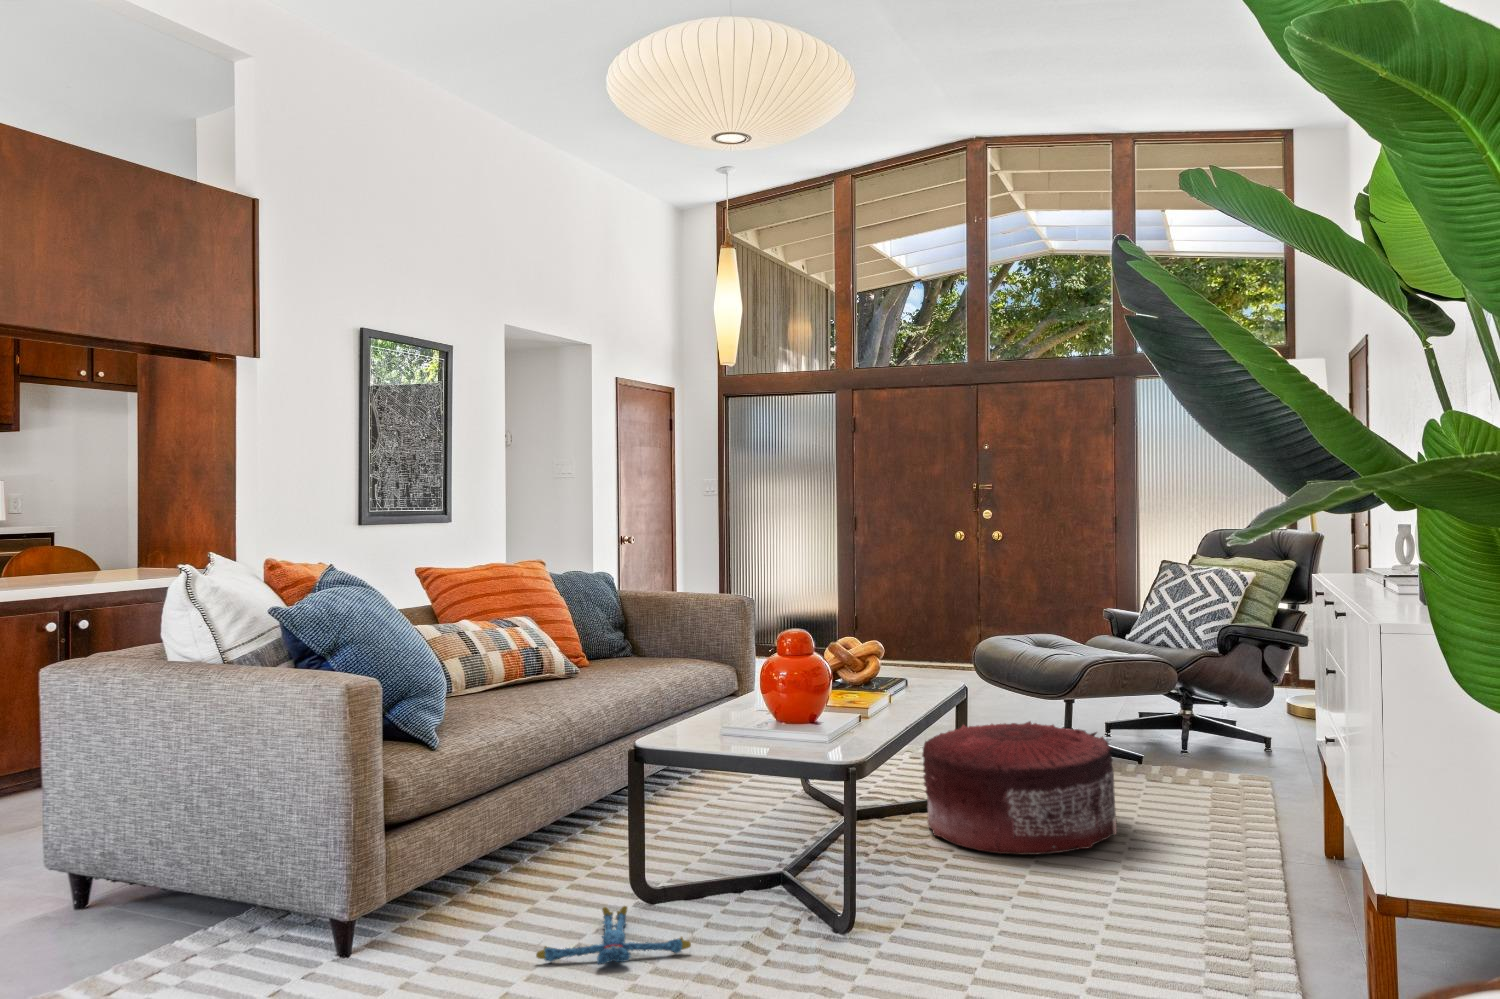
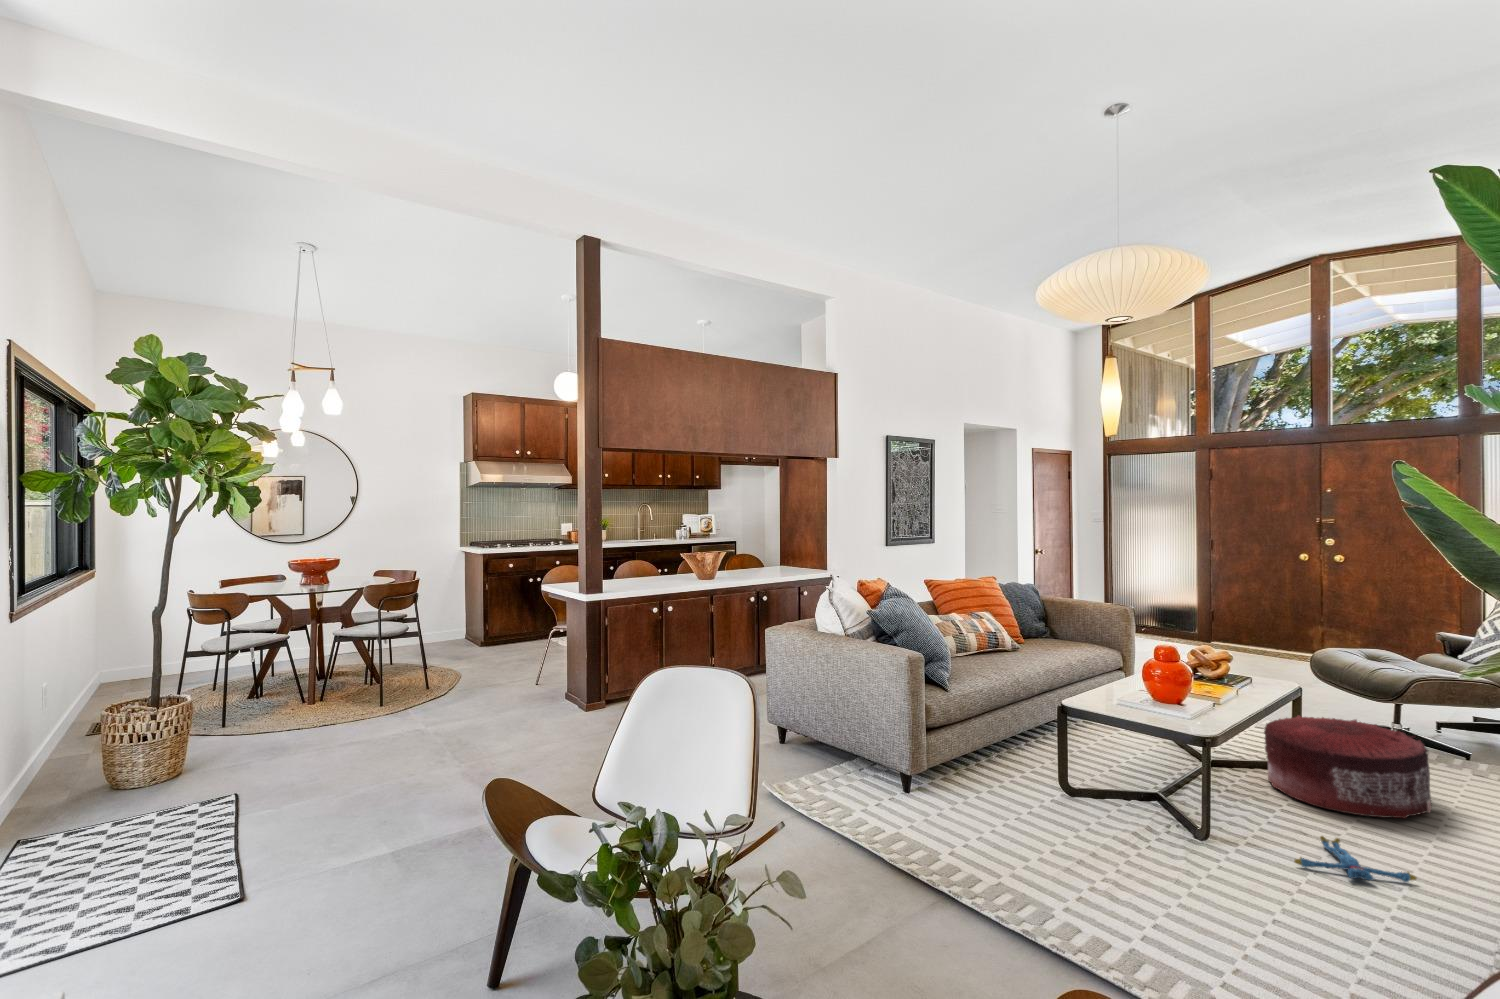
plush toy: present [536,906,691,965] -> present [1294,836,1416,882]

